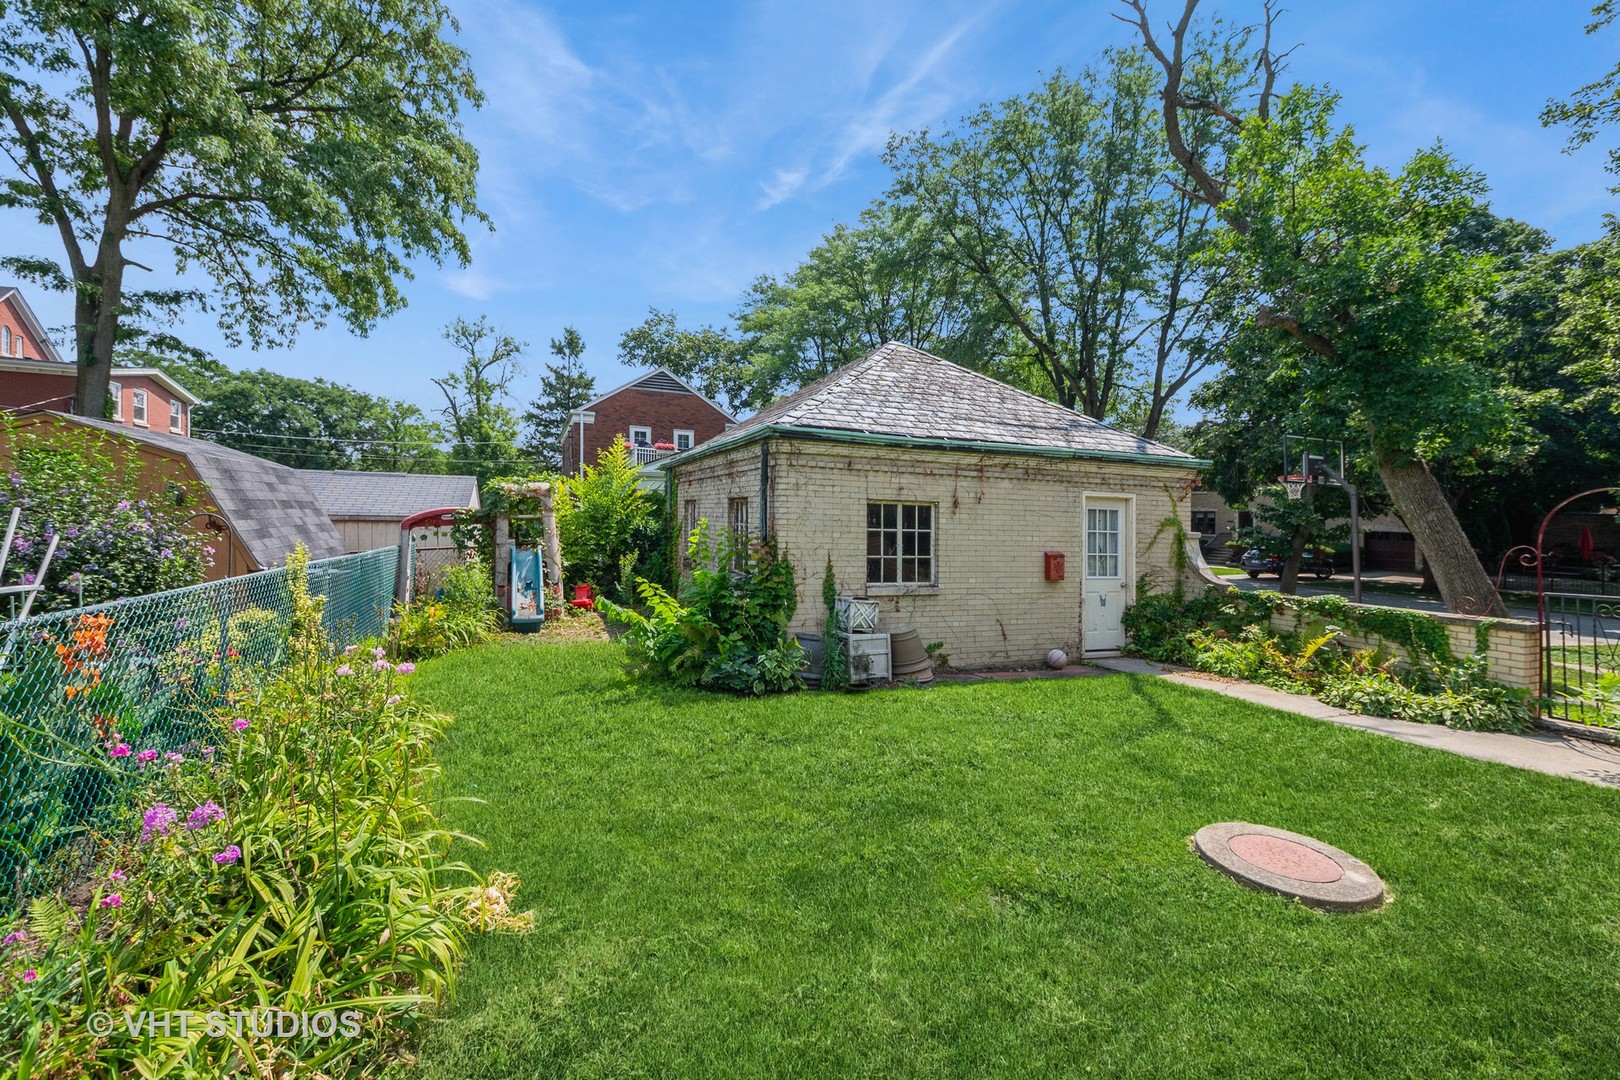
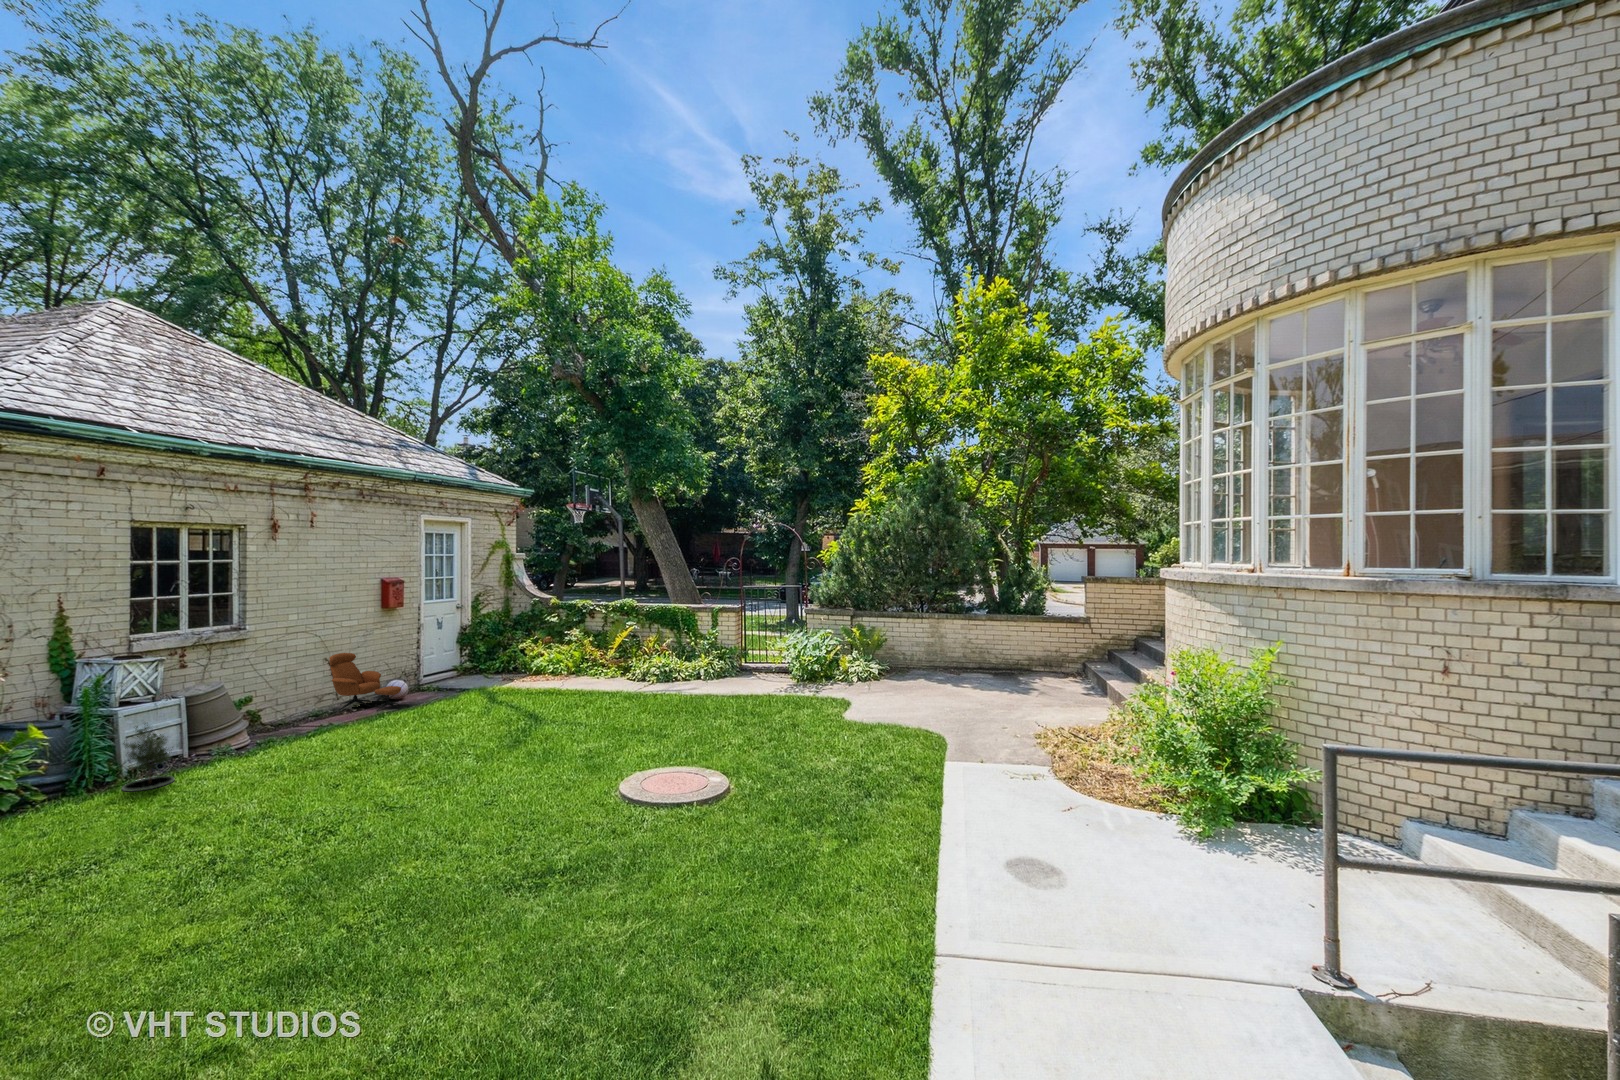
lounge chair: none [995,615,1047,673] -> present [329,653,401,711]

